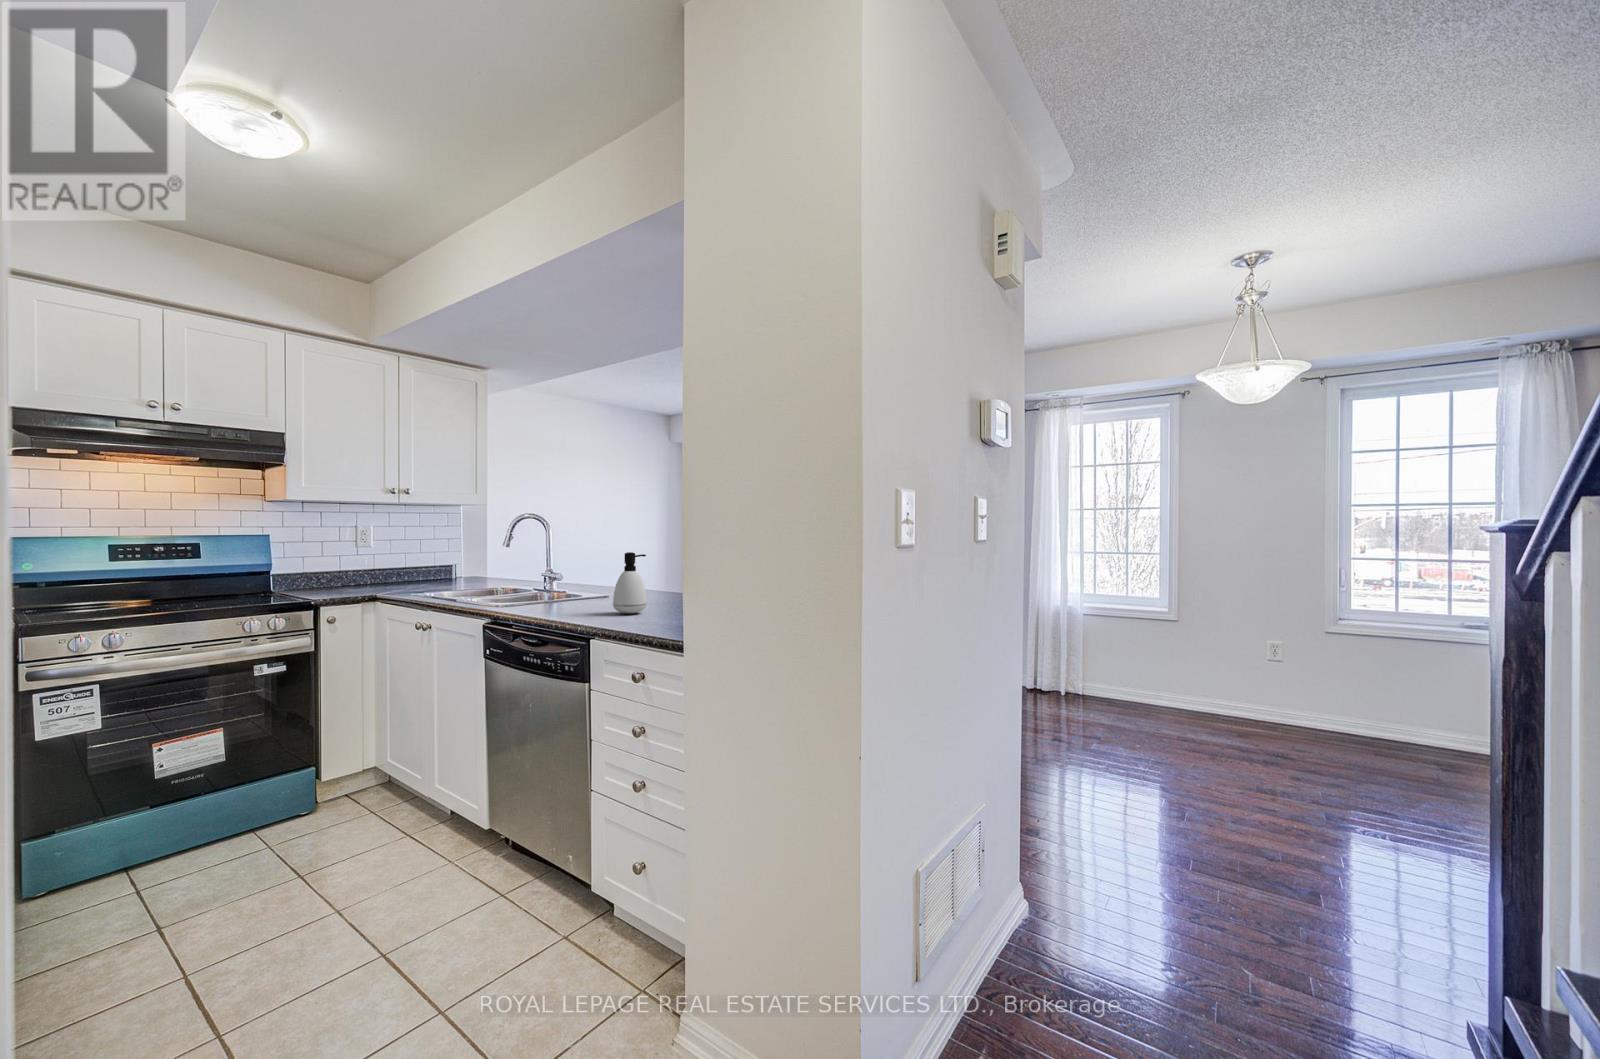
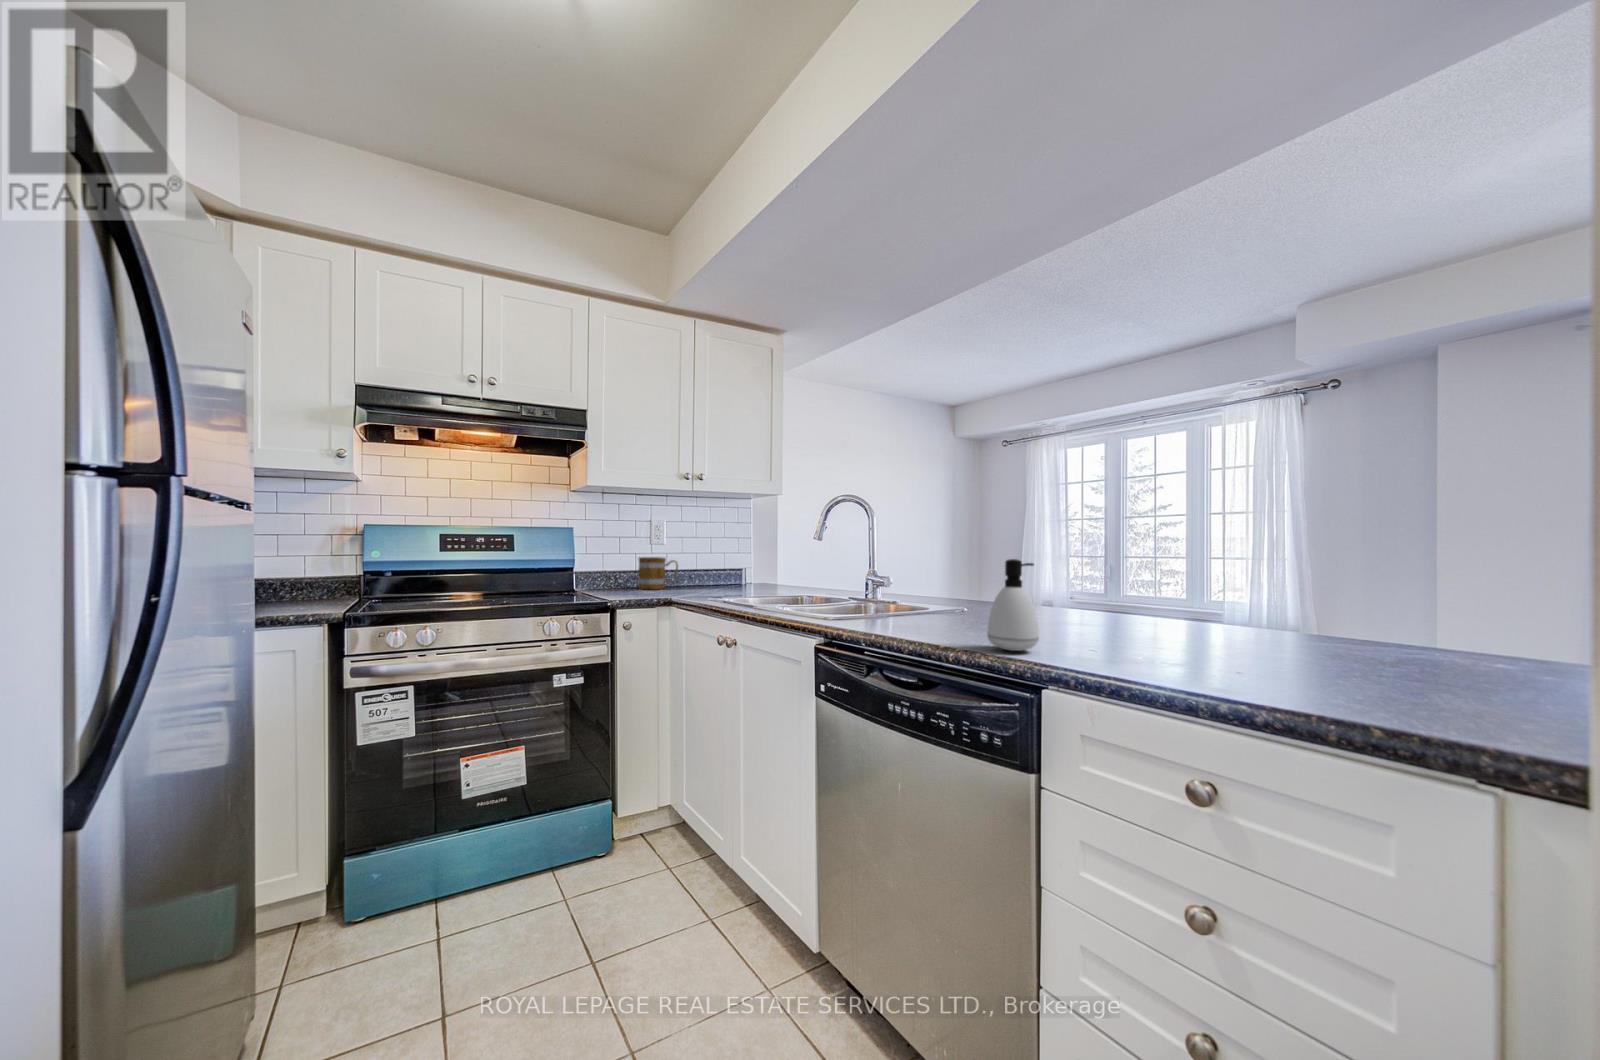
mug: none [341,557,385,588] -> present [638,557,678,589]

